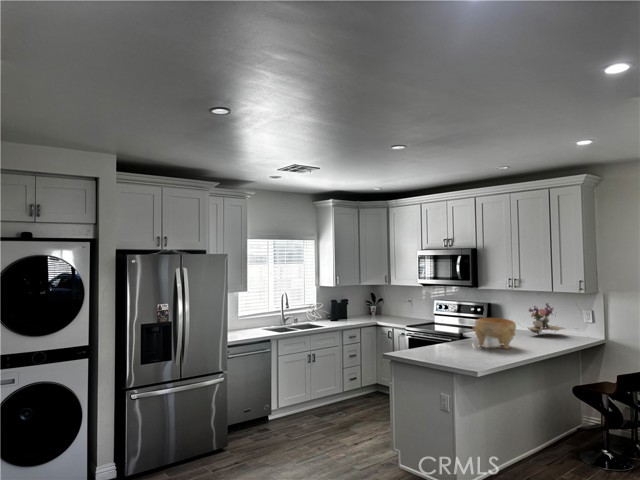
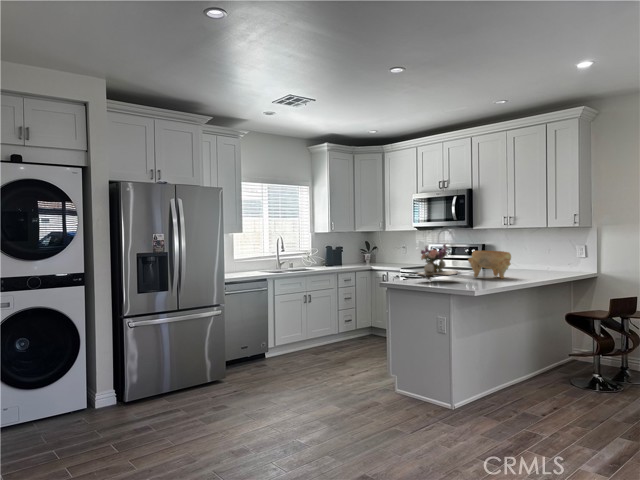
flower arrangement: present [528,303,564,335] -> present [416,244,459,281]

